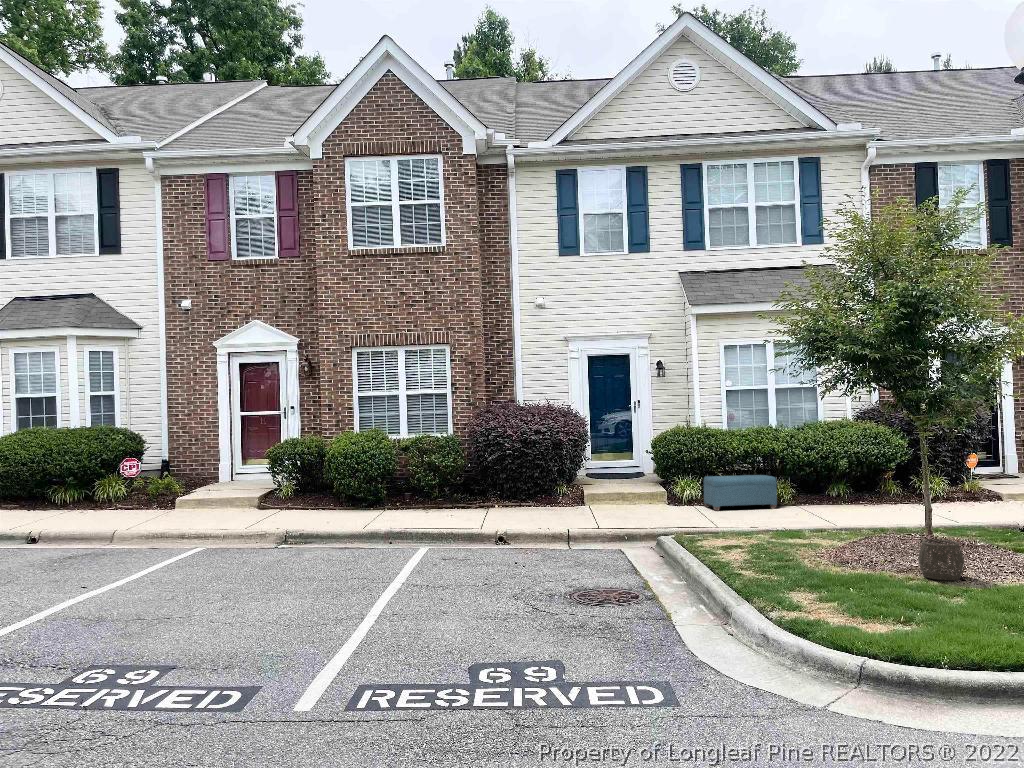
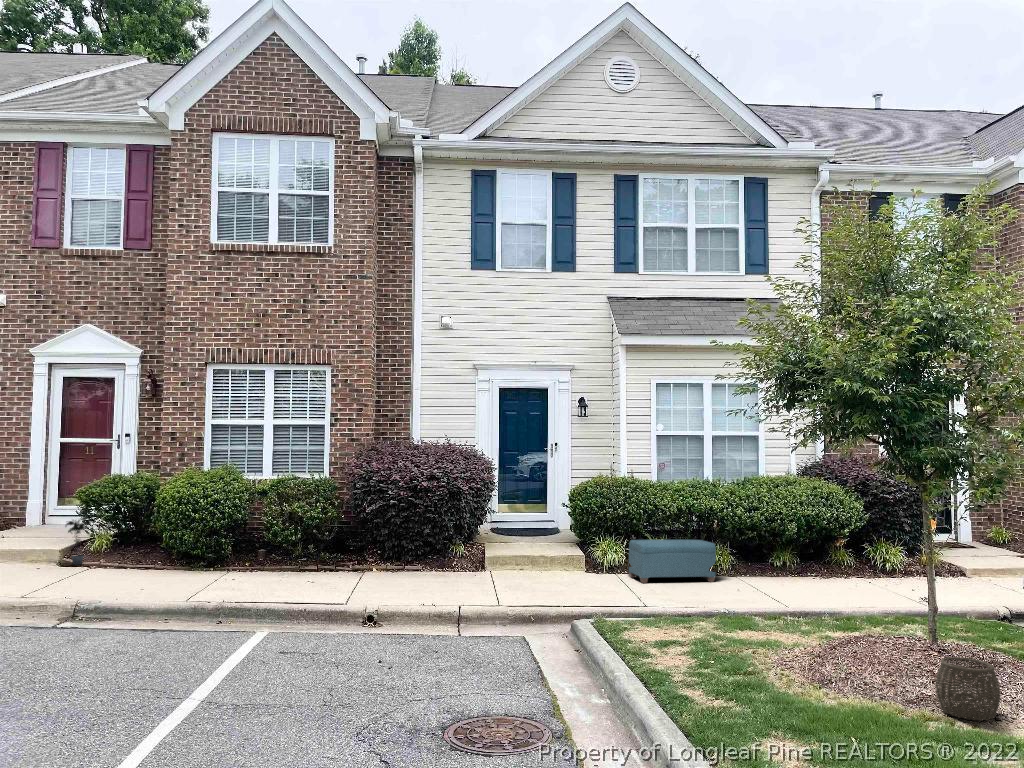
potted plant: none [257,472,278,510] -> present [66,518,92,565]

